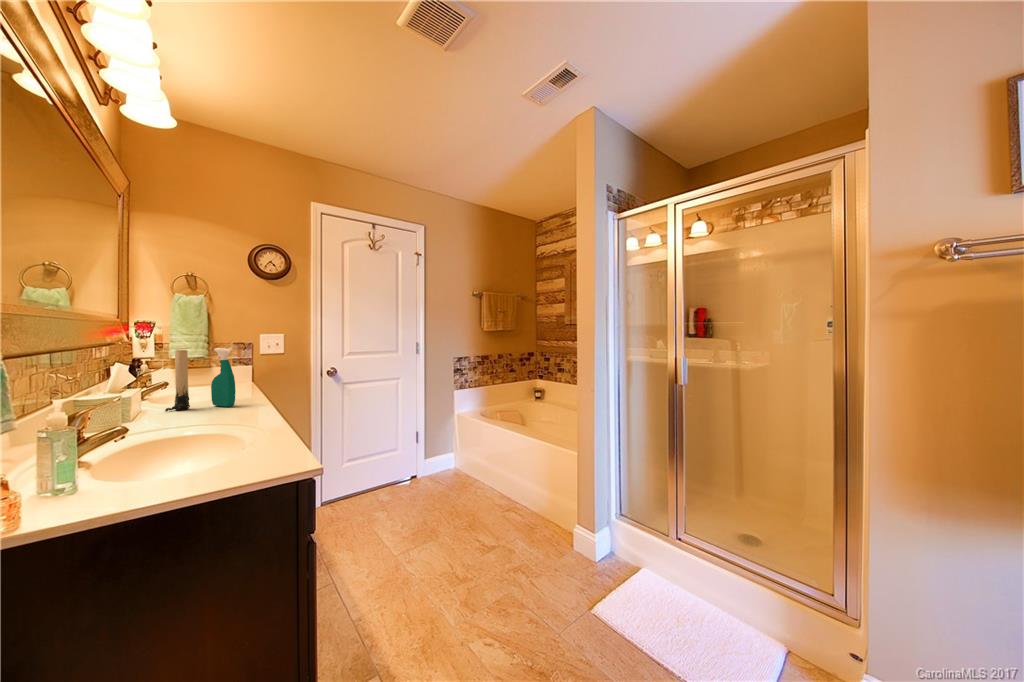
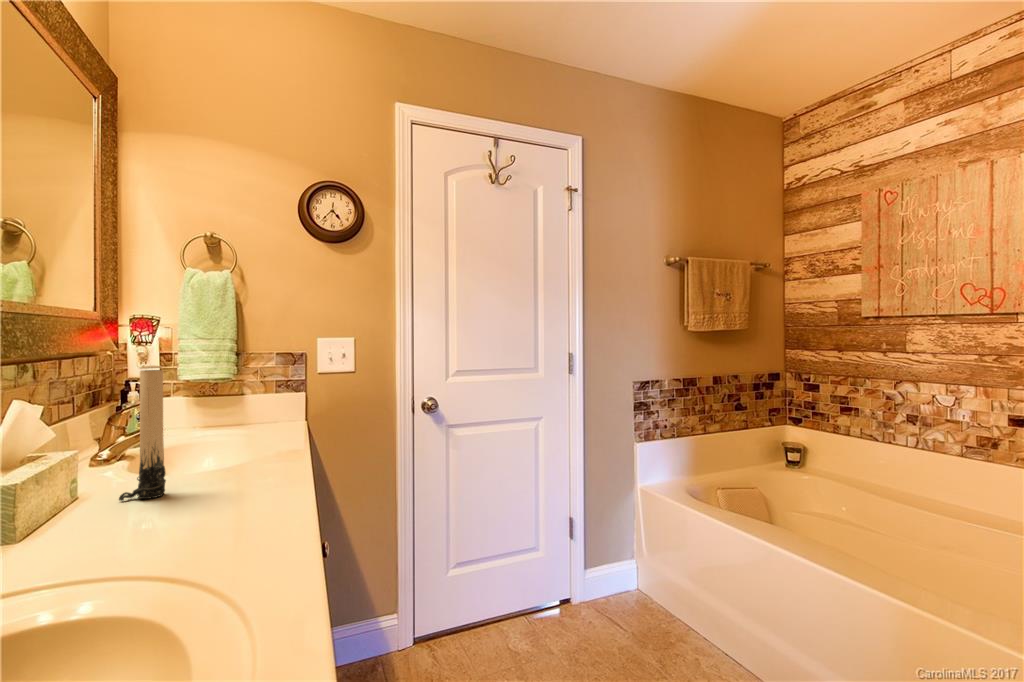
spray bottle: present [211,348,236,407] -> none [206,366,248,495]

